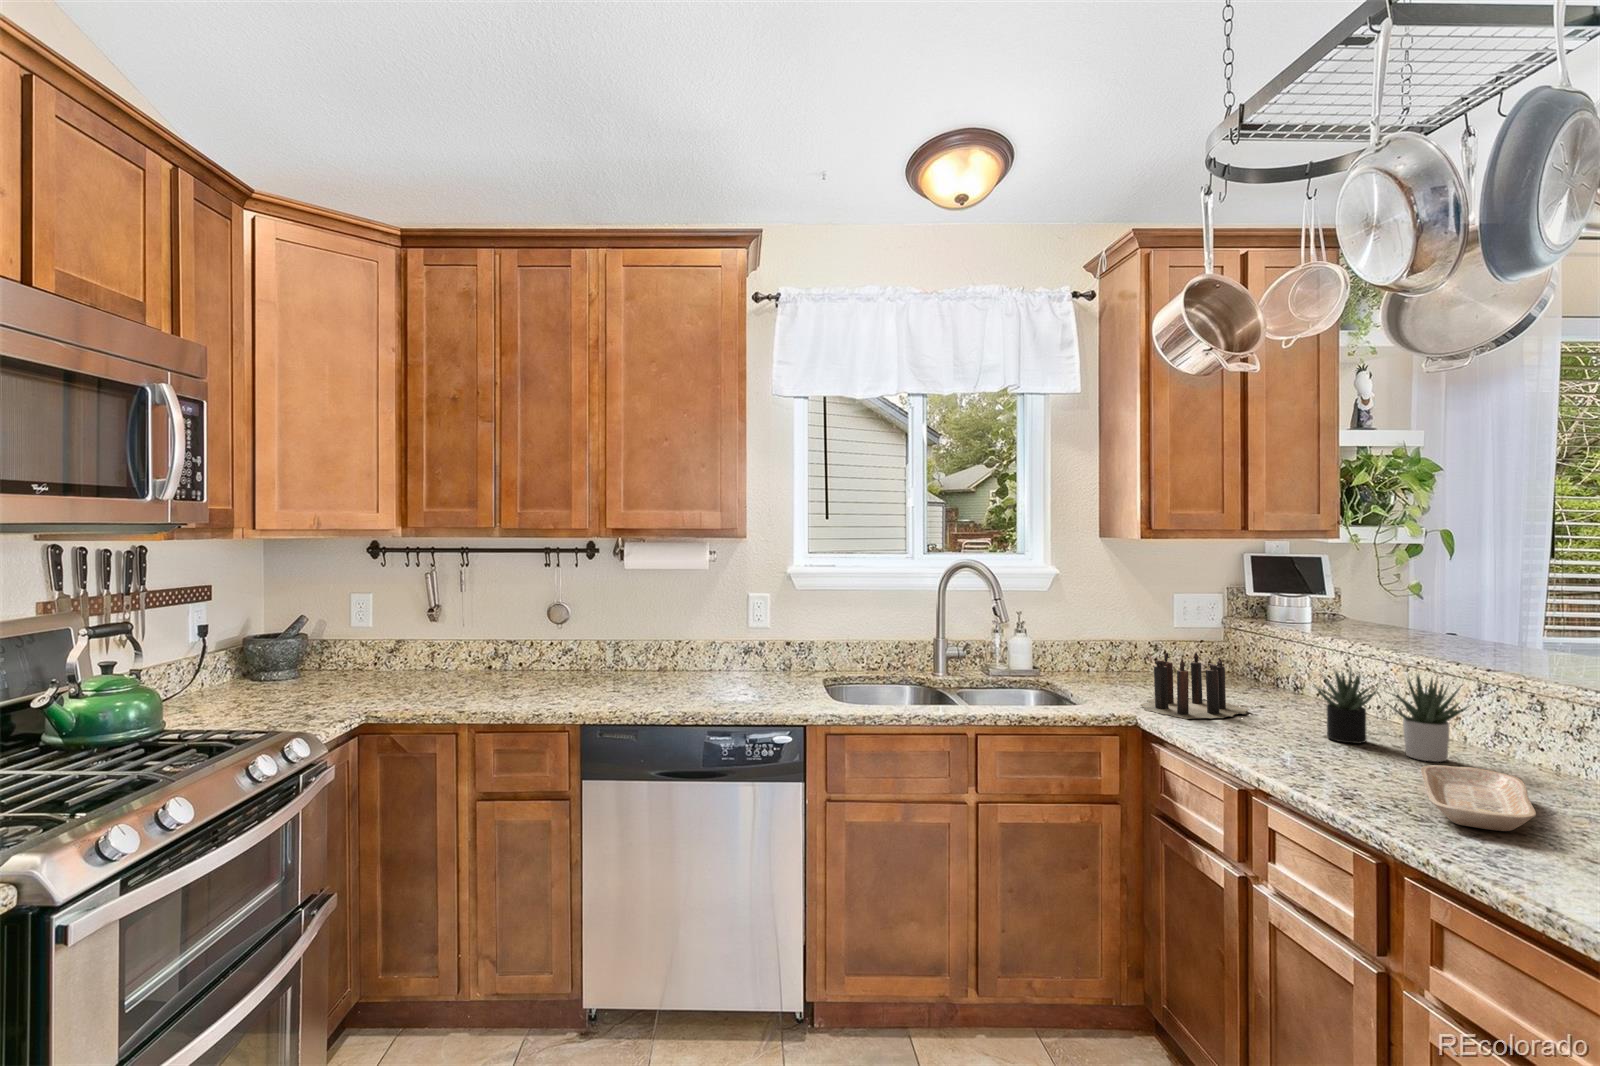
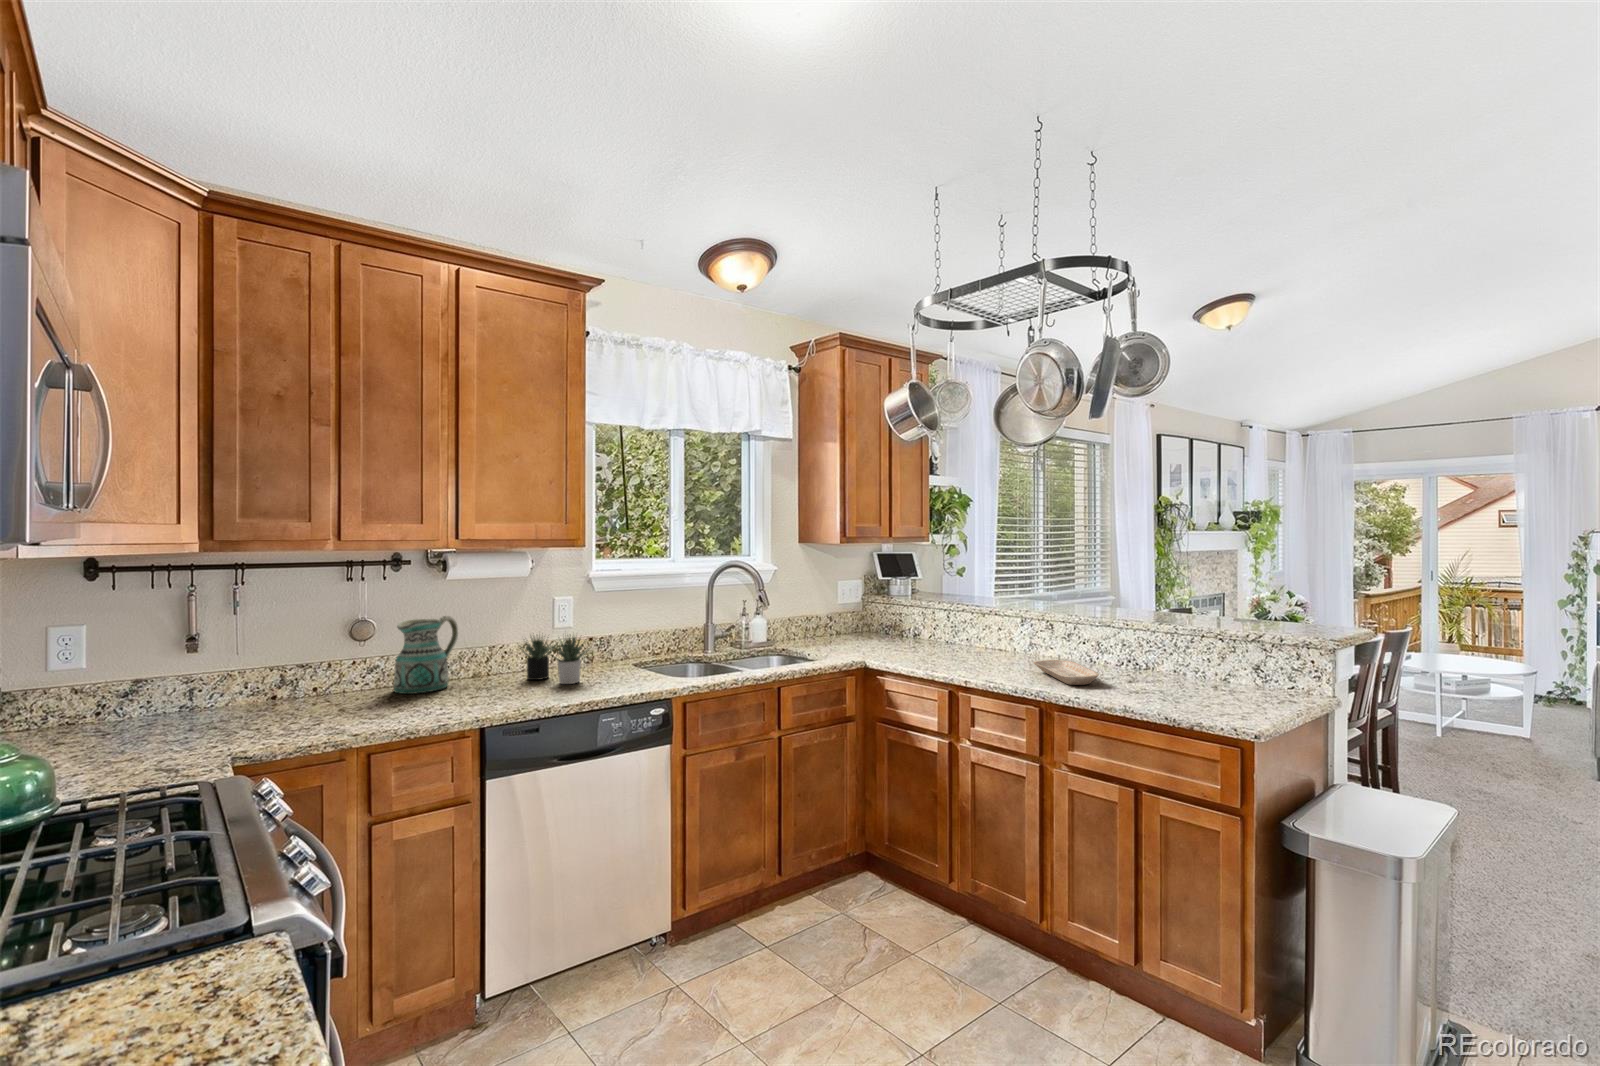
ceramic pitcher: none [575,603,642,681] -> present [394,616,458,694]
candle: present [1141,652,1249,719] -> none [848,617,922,658]
succulent plant: present [1314,668,1469,762] -> present [521,637,589,684]

